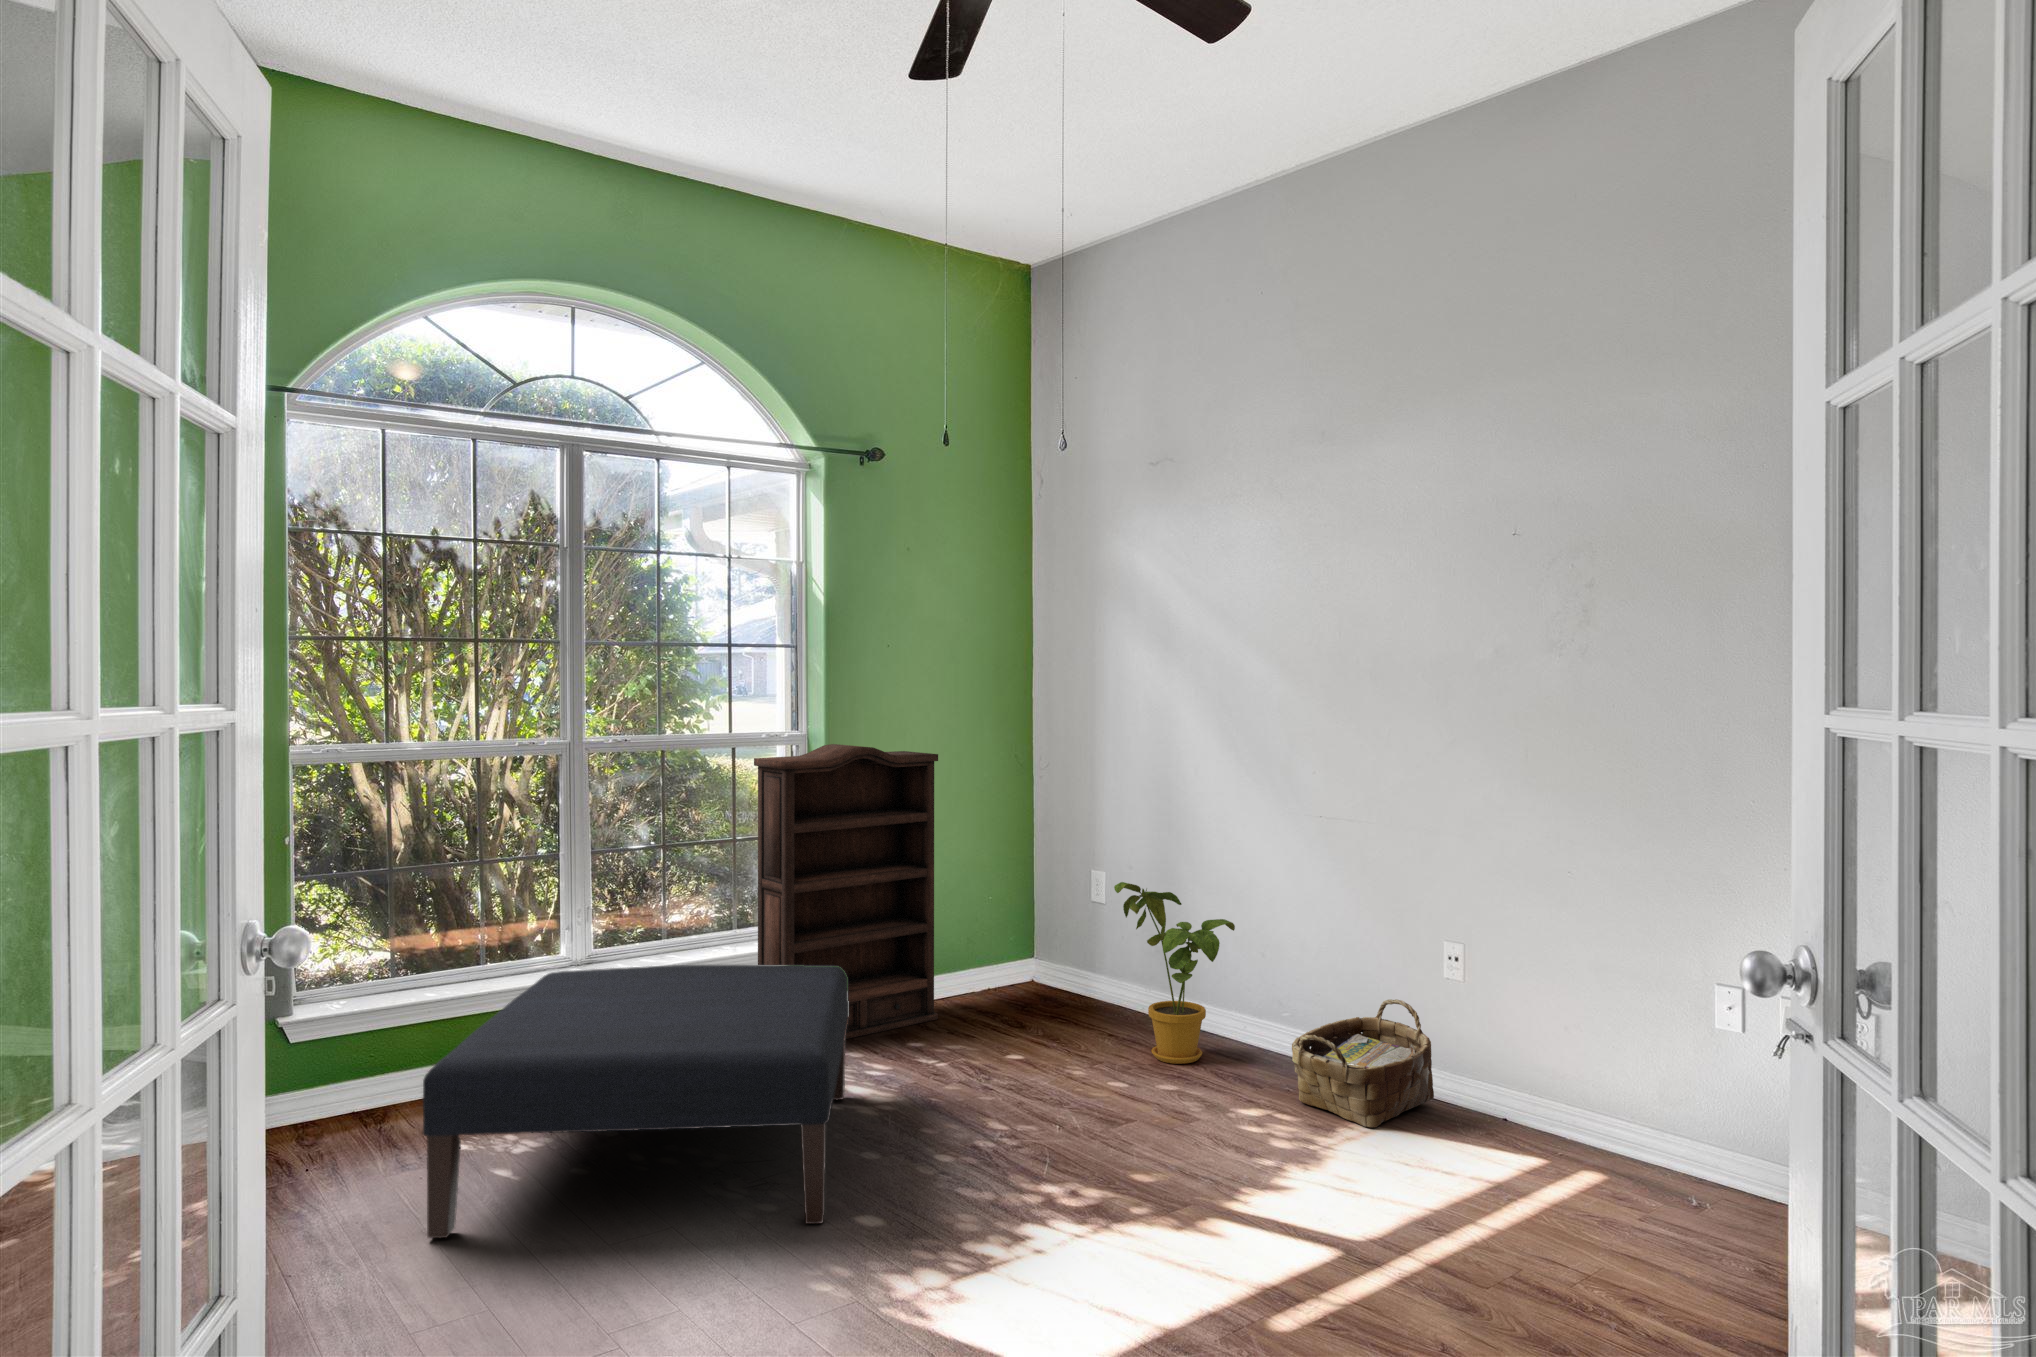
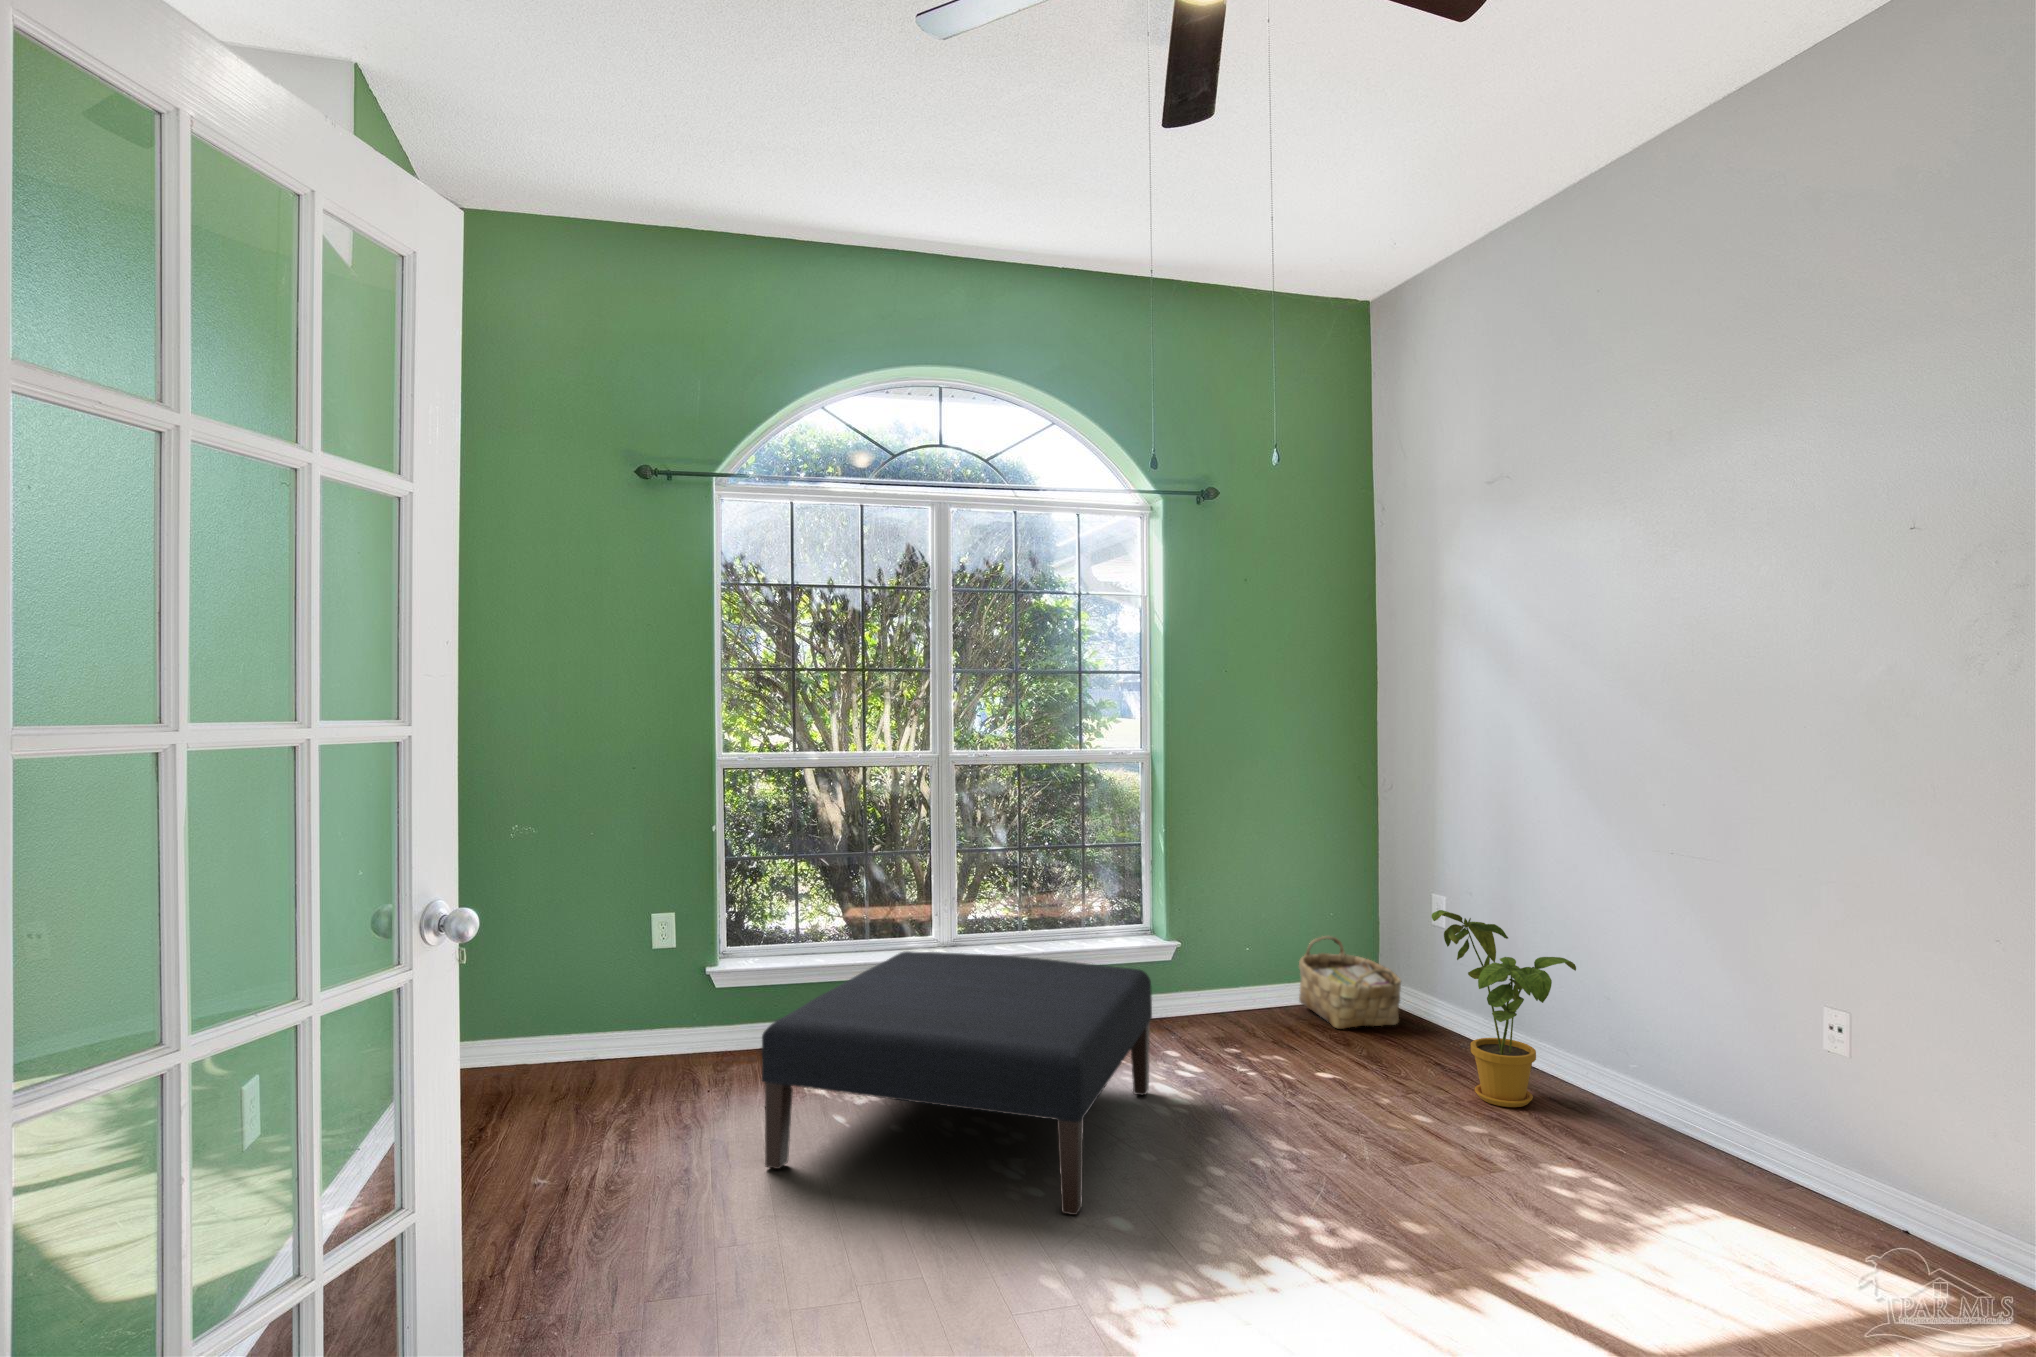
bookshelf: present [754,744,938,1039] -> none [1092,761,1268,1042]
woven basket: present [1292,999,1434,1128] -> present [1299,936,1401,1029]

